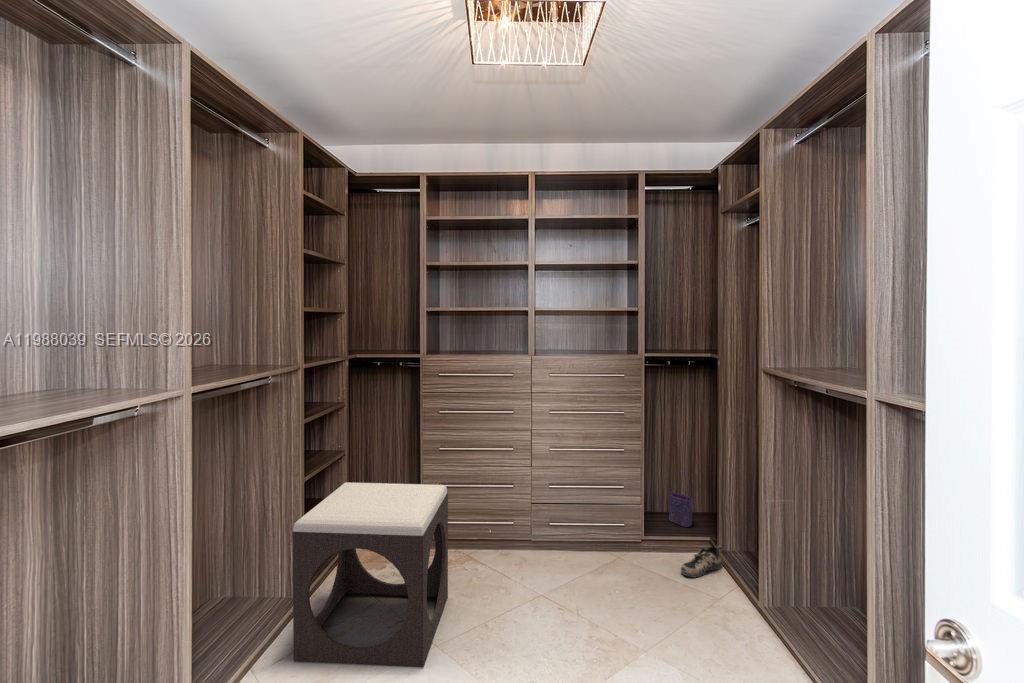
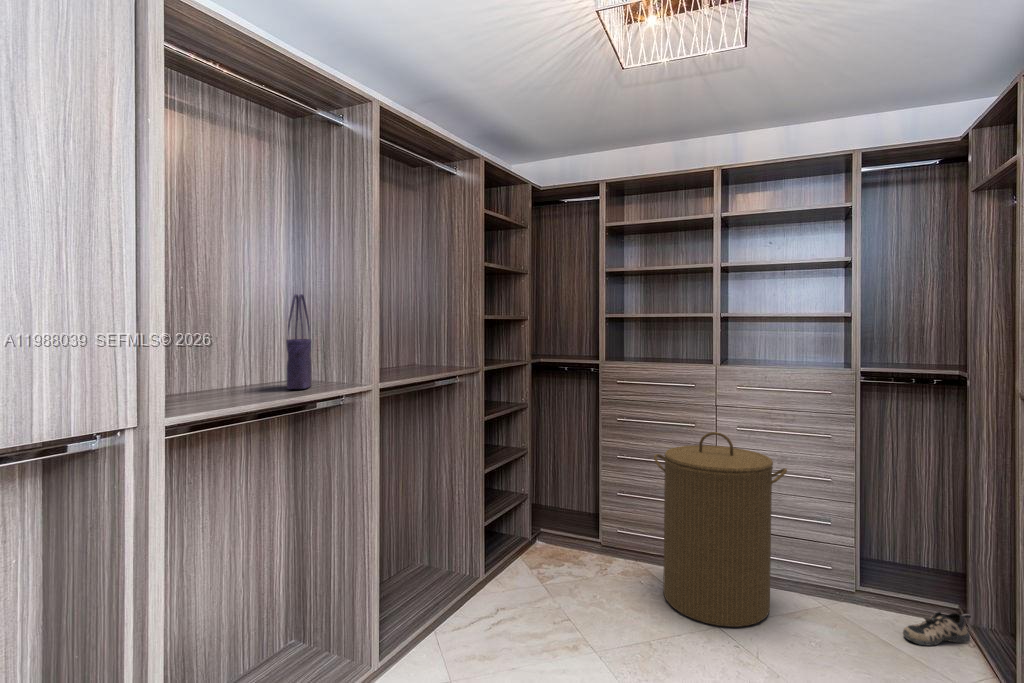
laundry hamper: none [481,418,597,596] -> present [654,432,787,627]
tote bag: present [669,471,693,527] -> present [286,294,311,389]
footstool: present [293,482,448,667] -> none [465,478,614,663]

